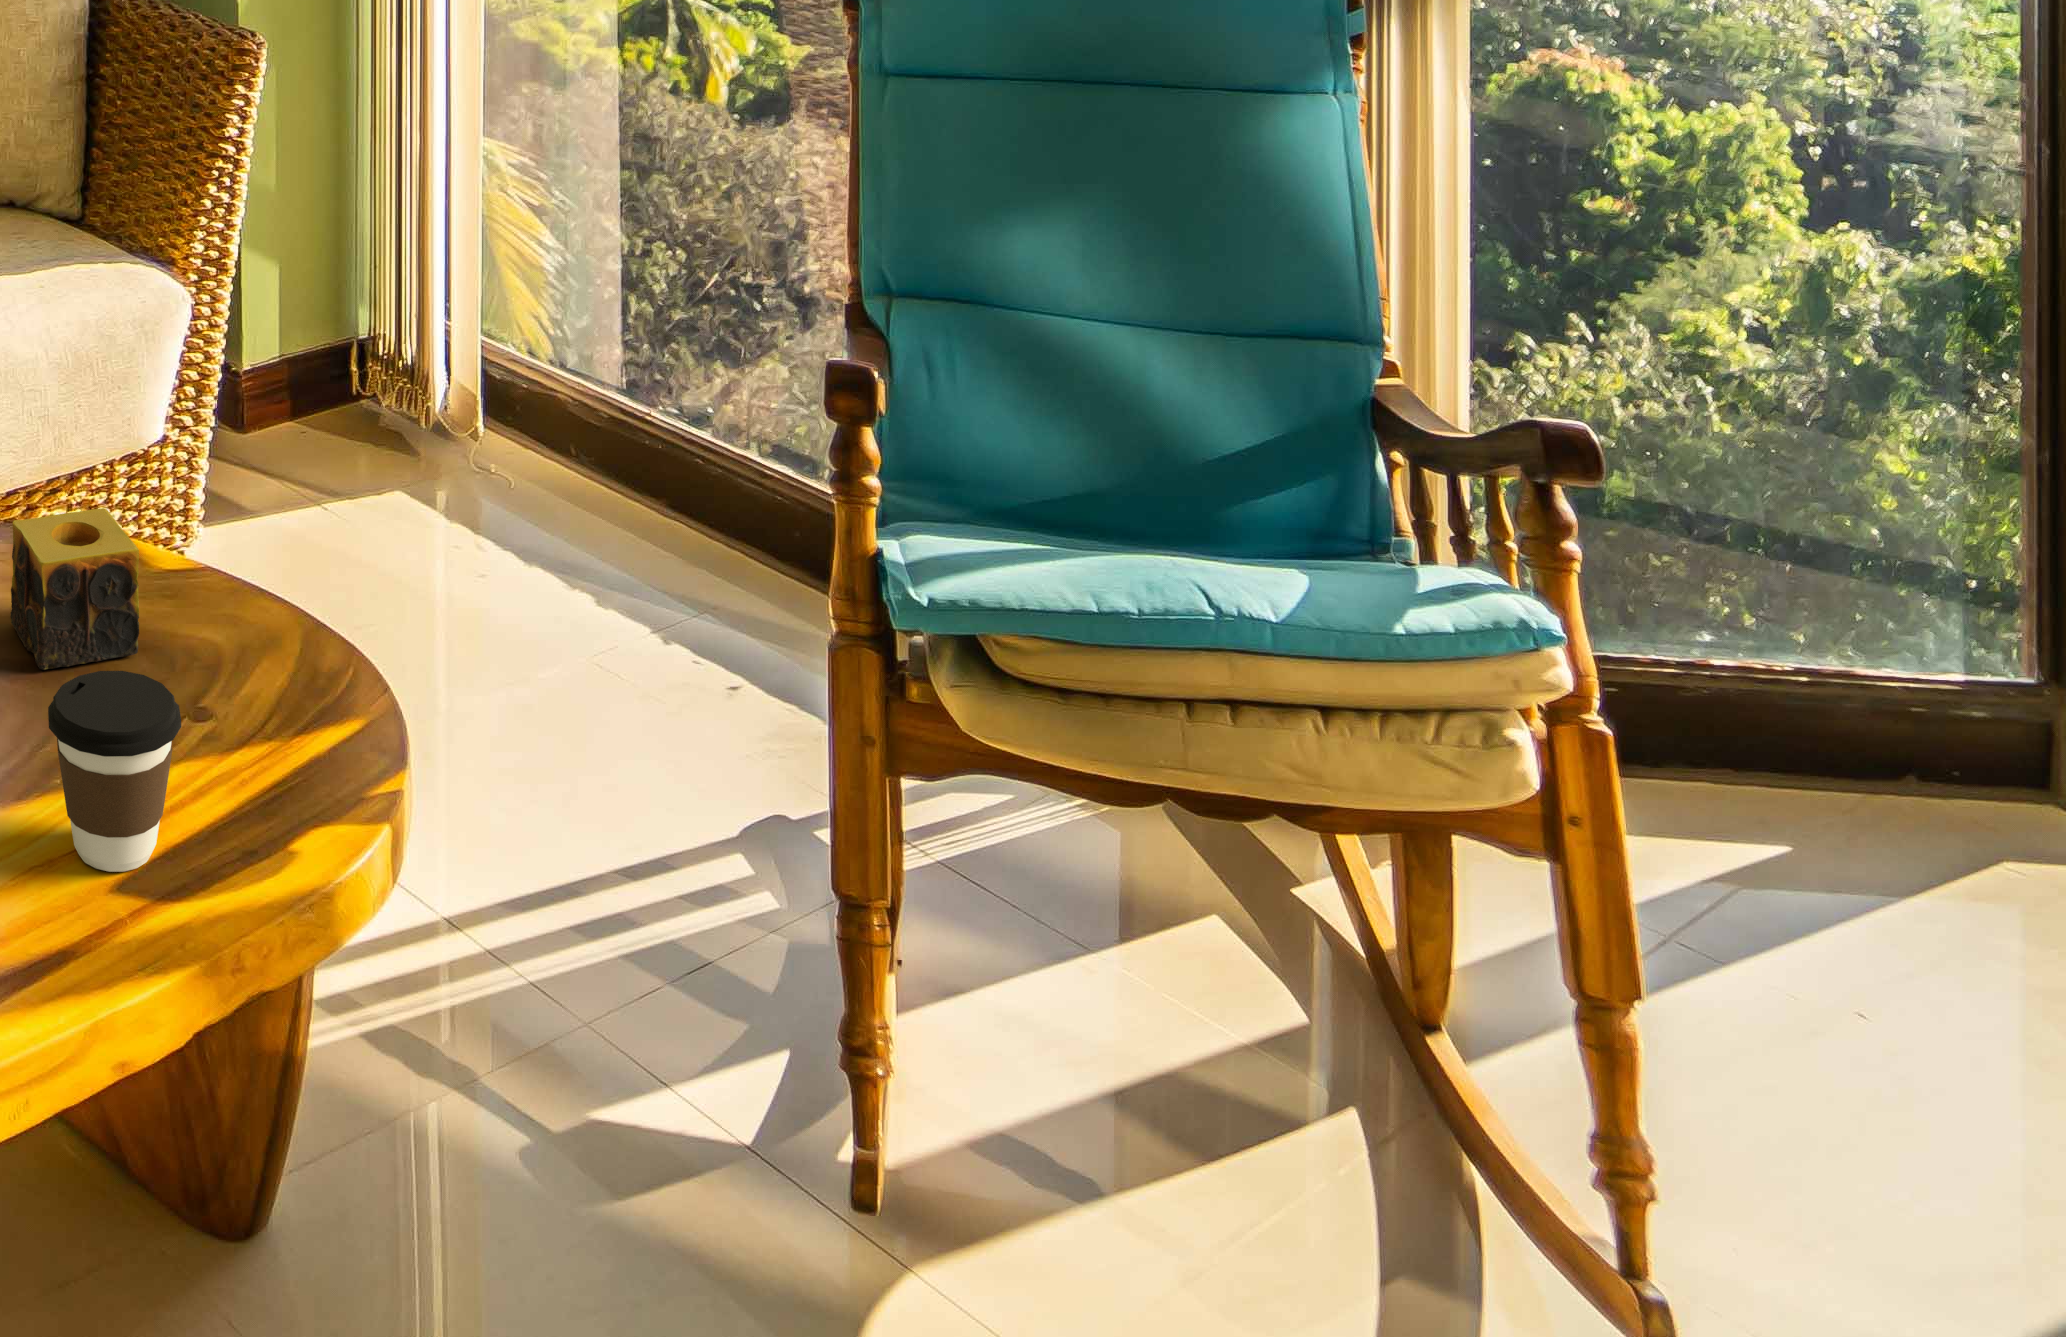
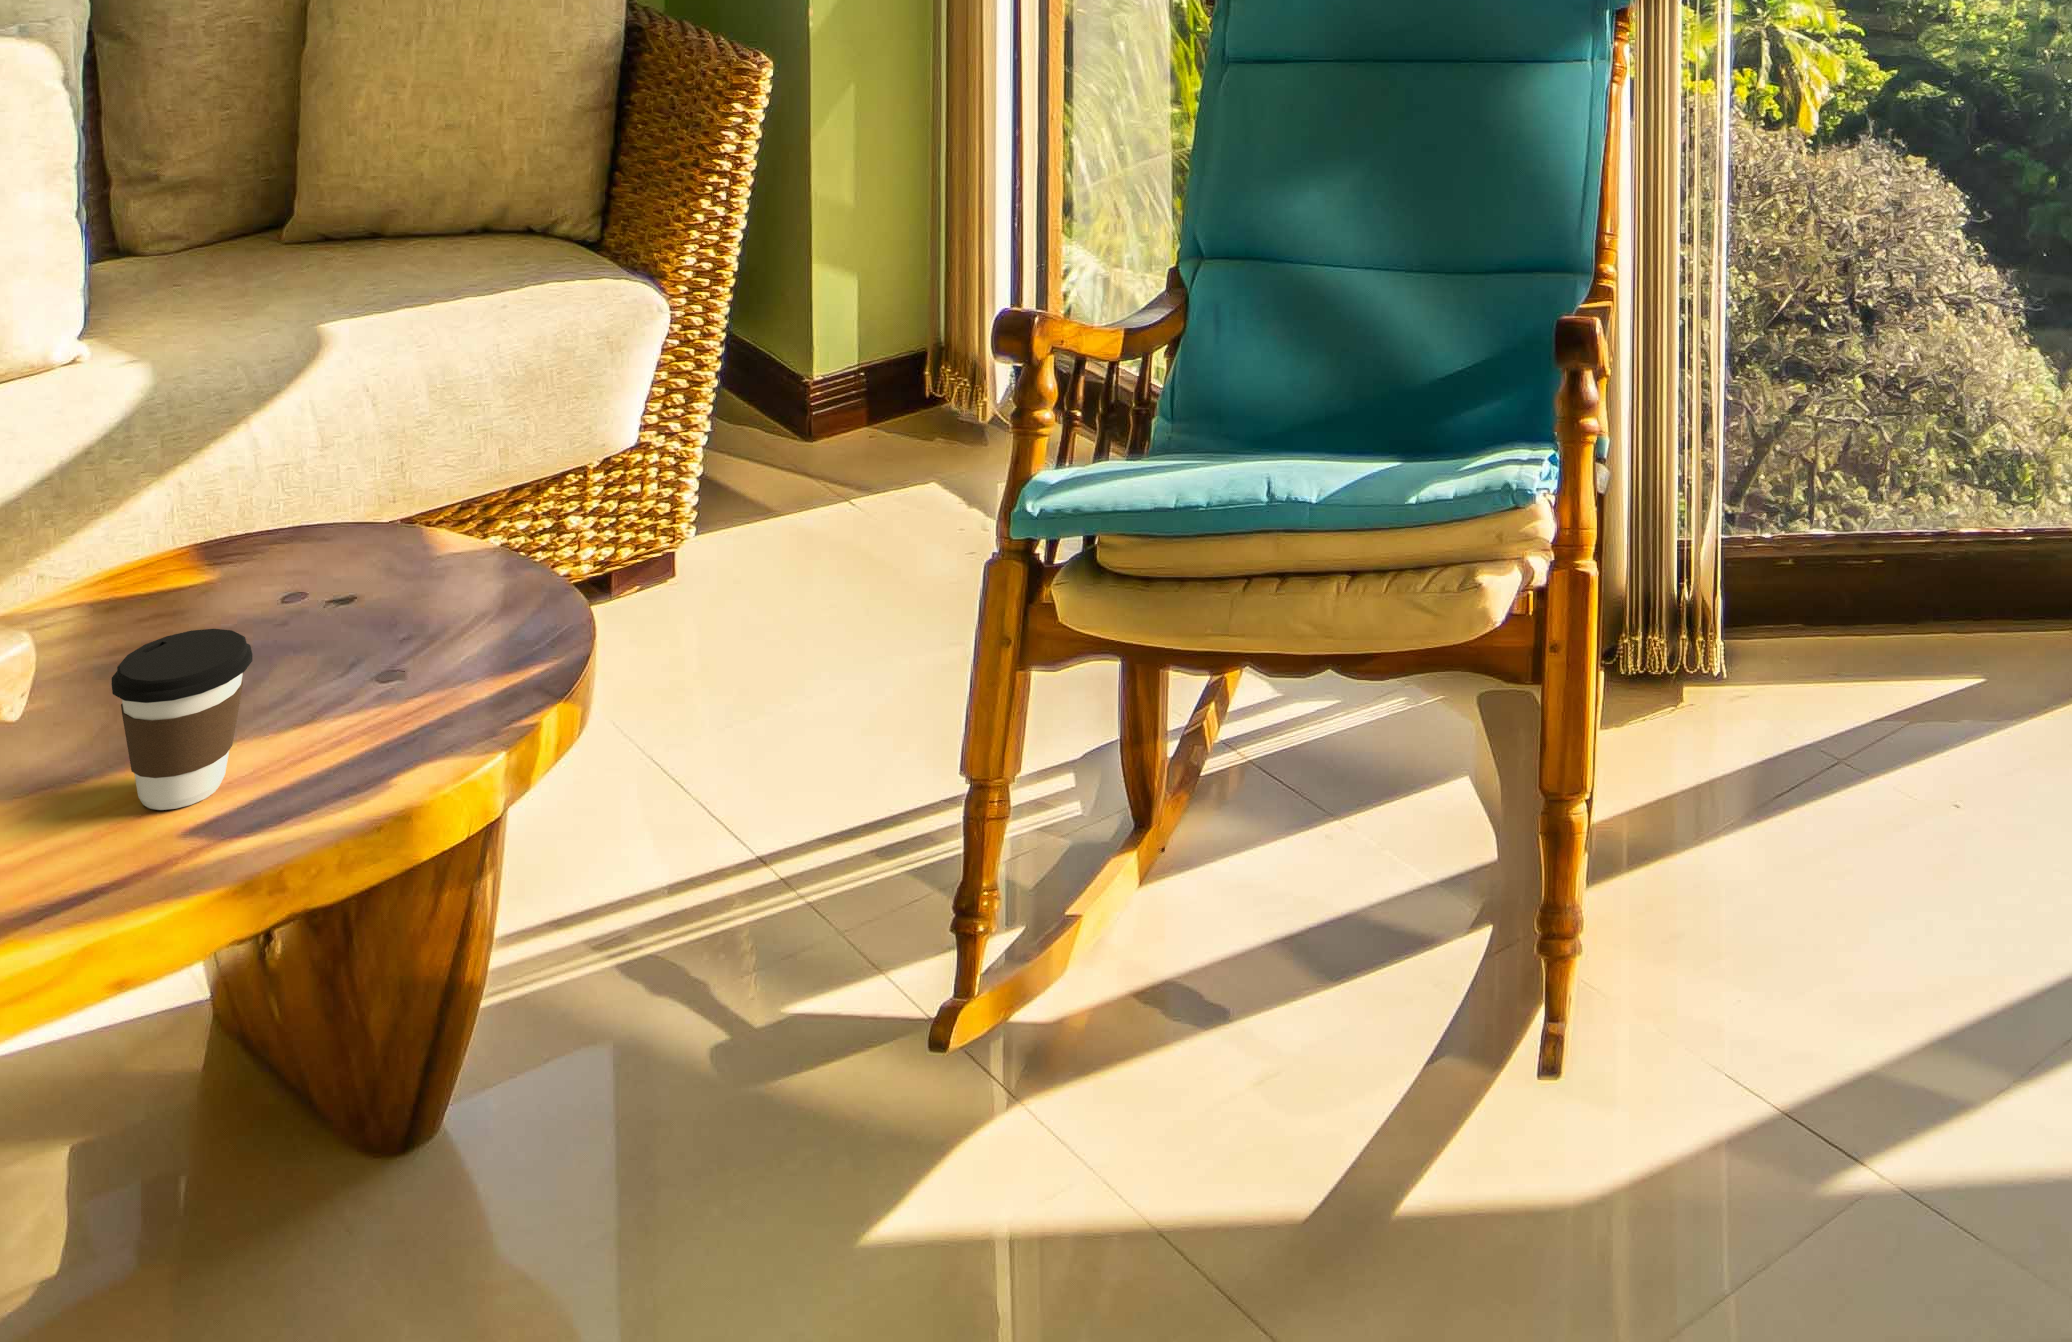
candle: present [10,508,139,670] -> none [231,495,345,646]

